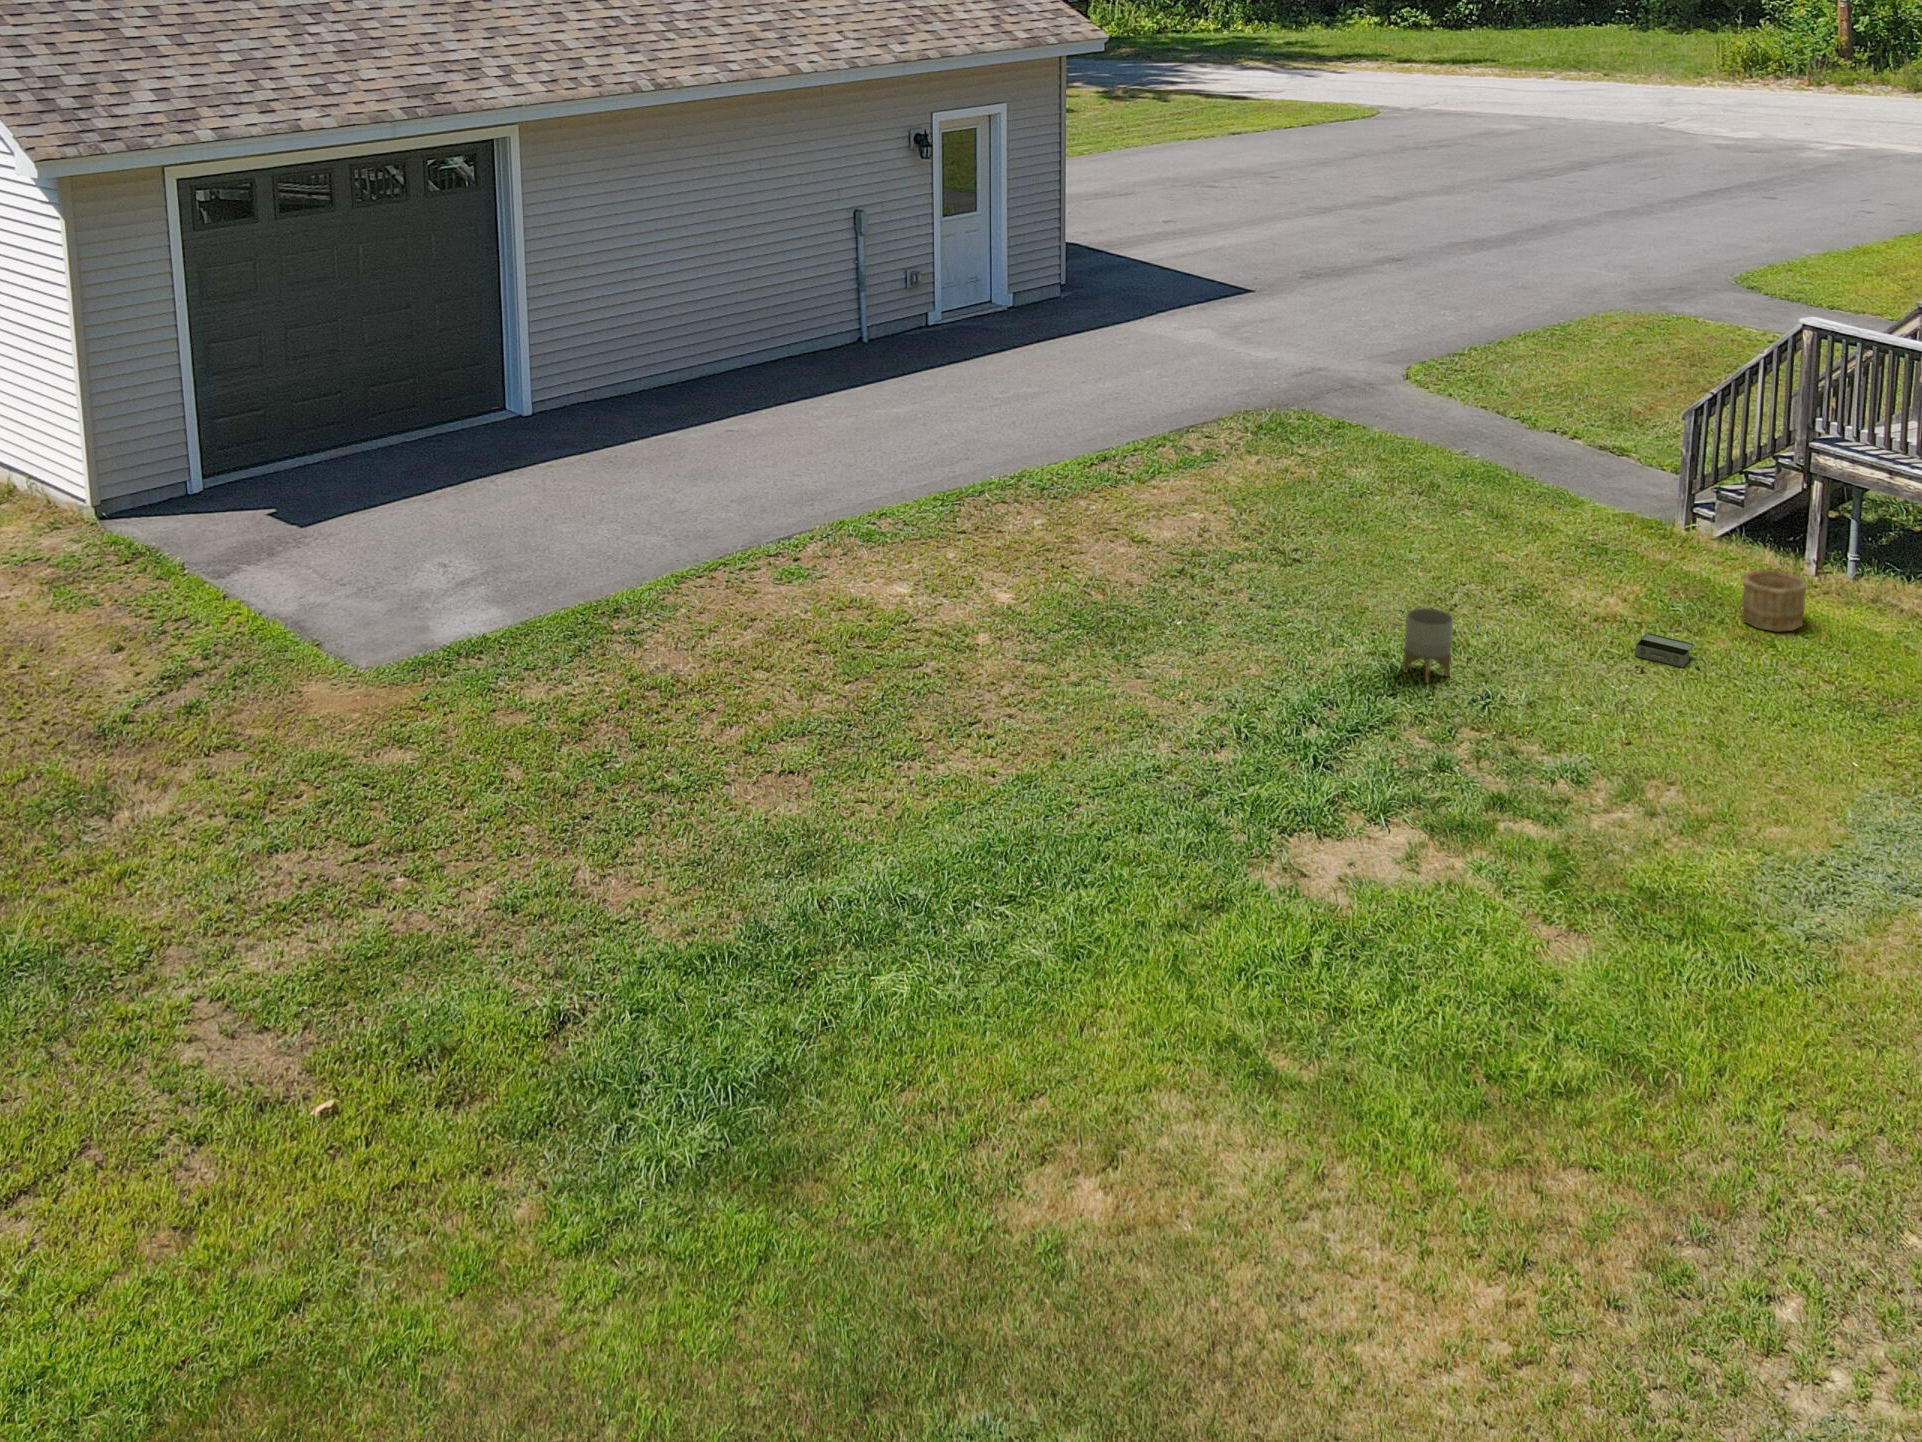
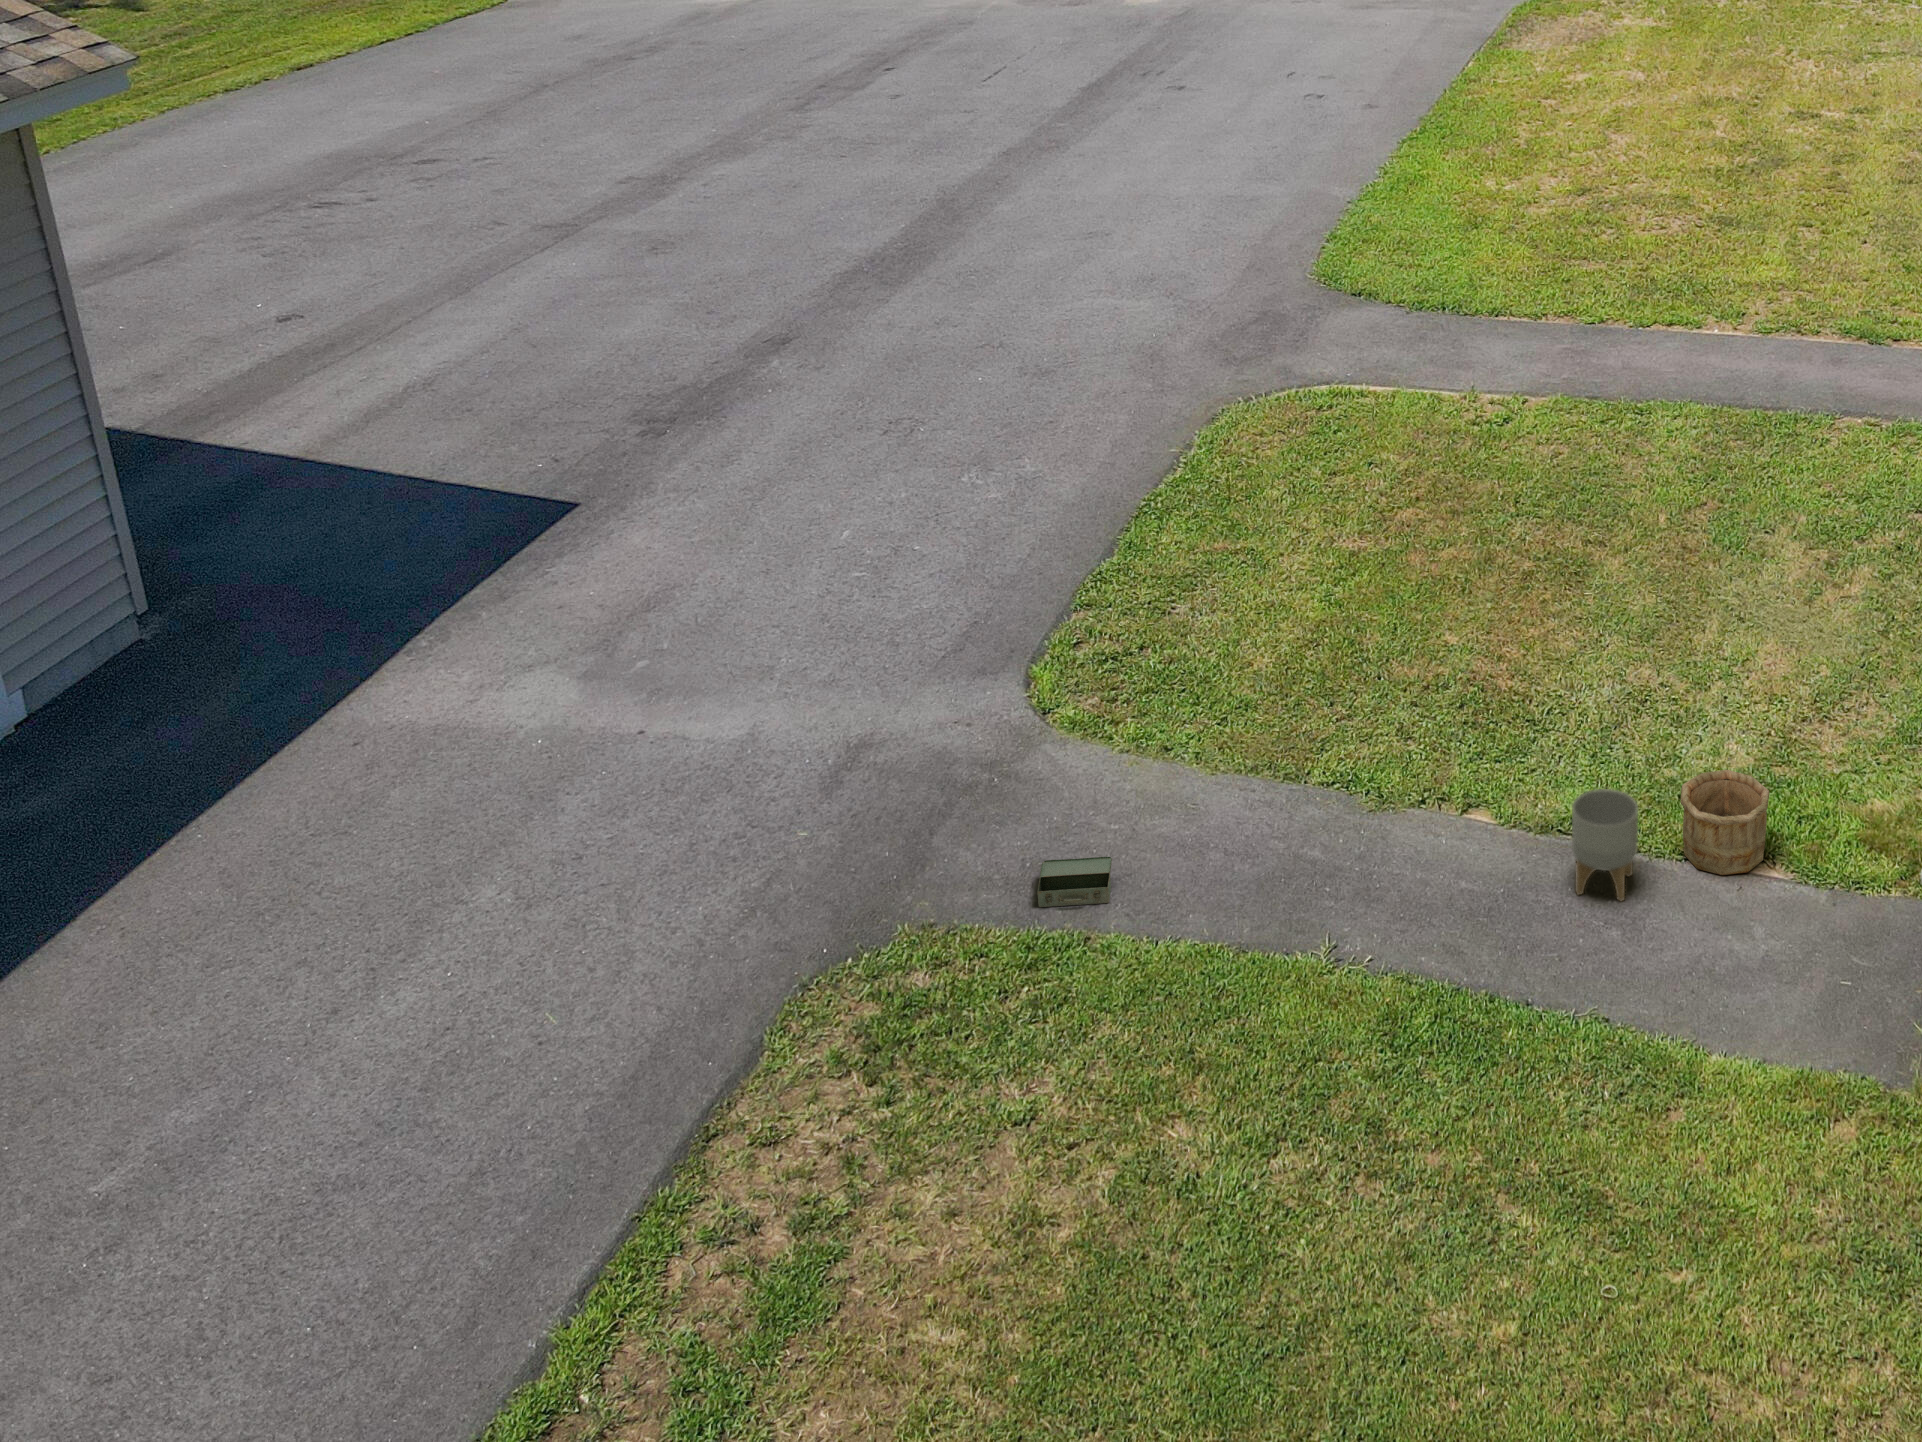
planter: present [1403,608,1453,683] -> present [1572,789,1638,901]
toolbox: present [1635,633,1695,667] -> present [1037,857,1112,907]

